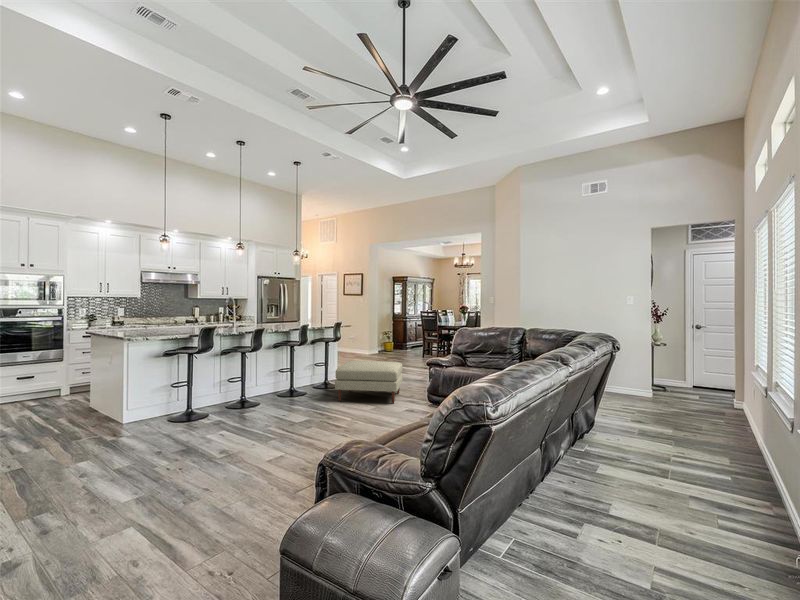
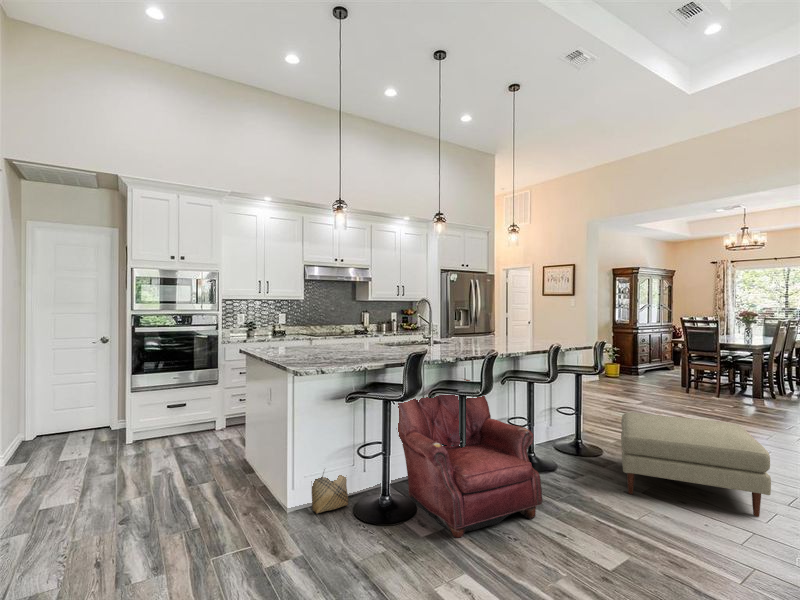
armchair: none [196,344,282,424] -> present [396,379,543,538]
woven basket: none [138,388,164,423] -> present [311,469,348,513]

